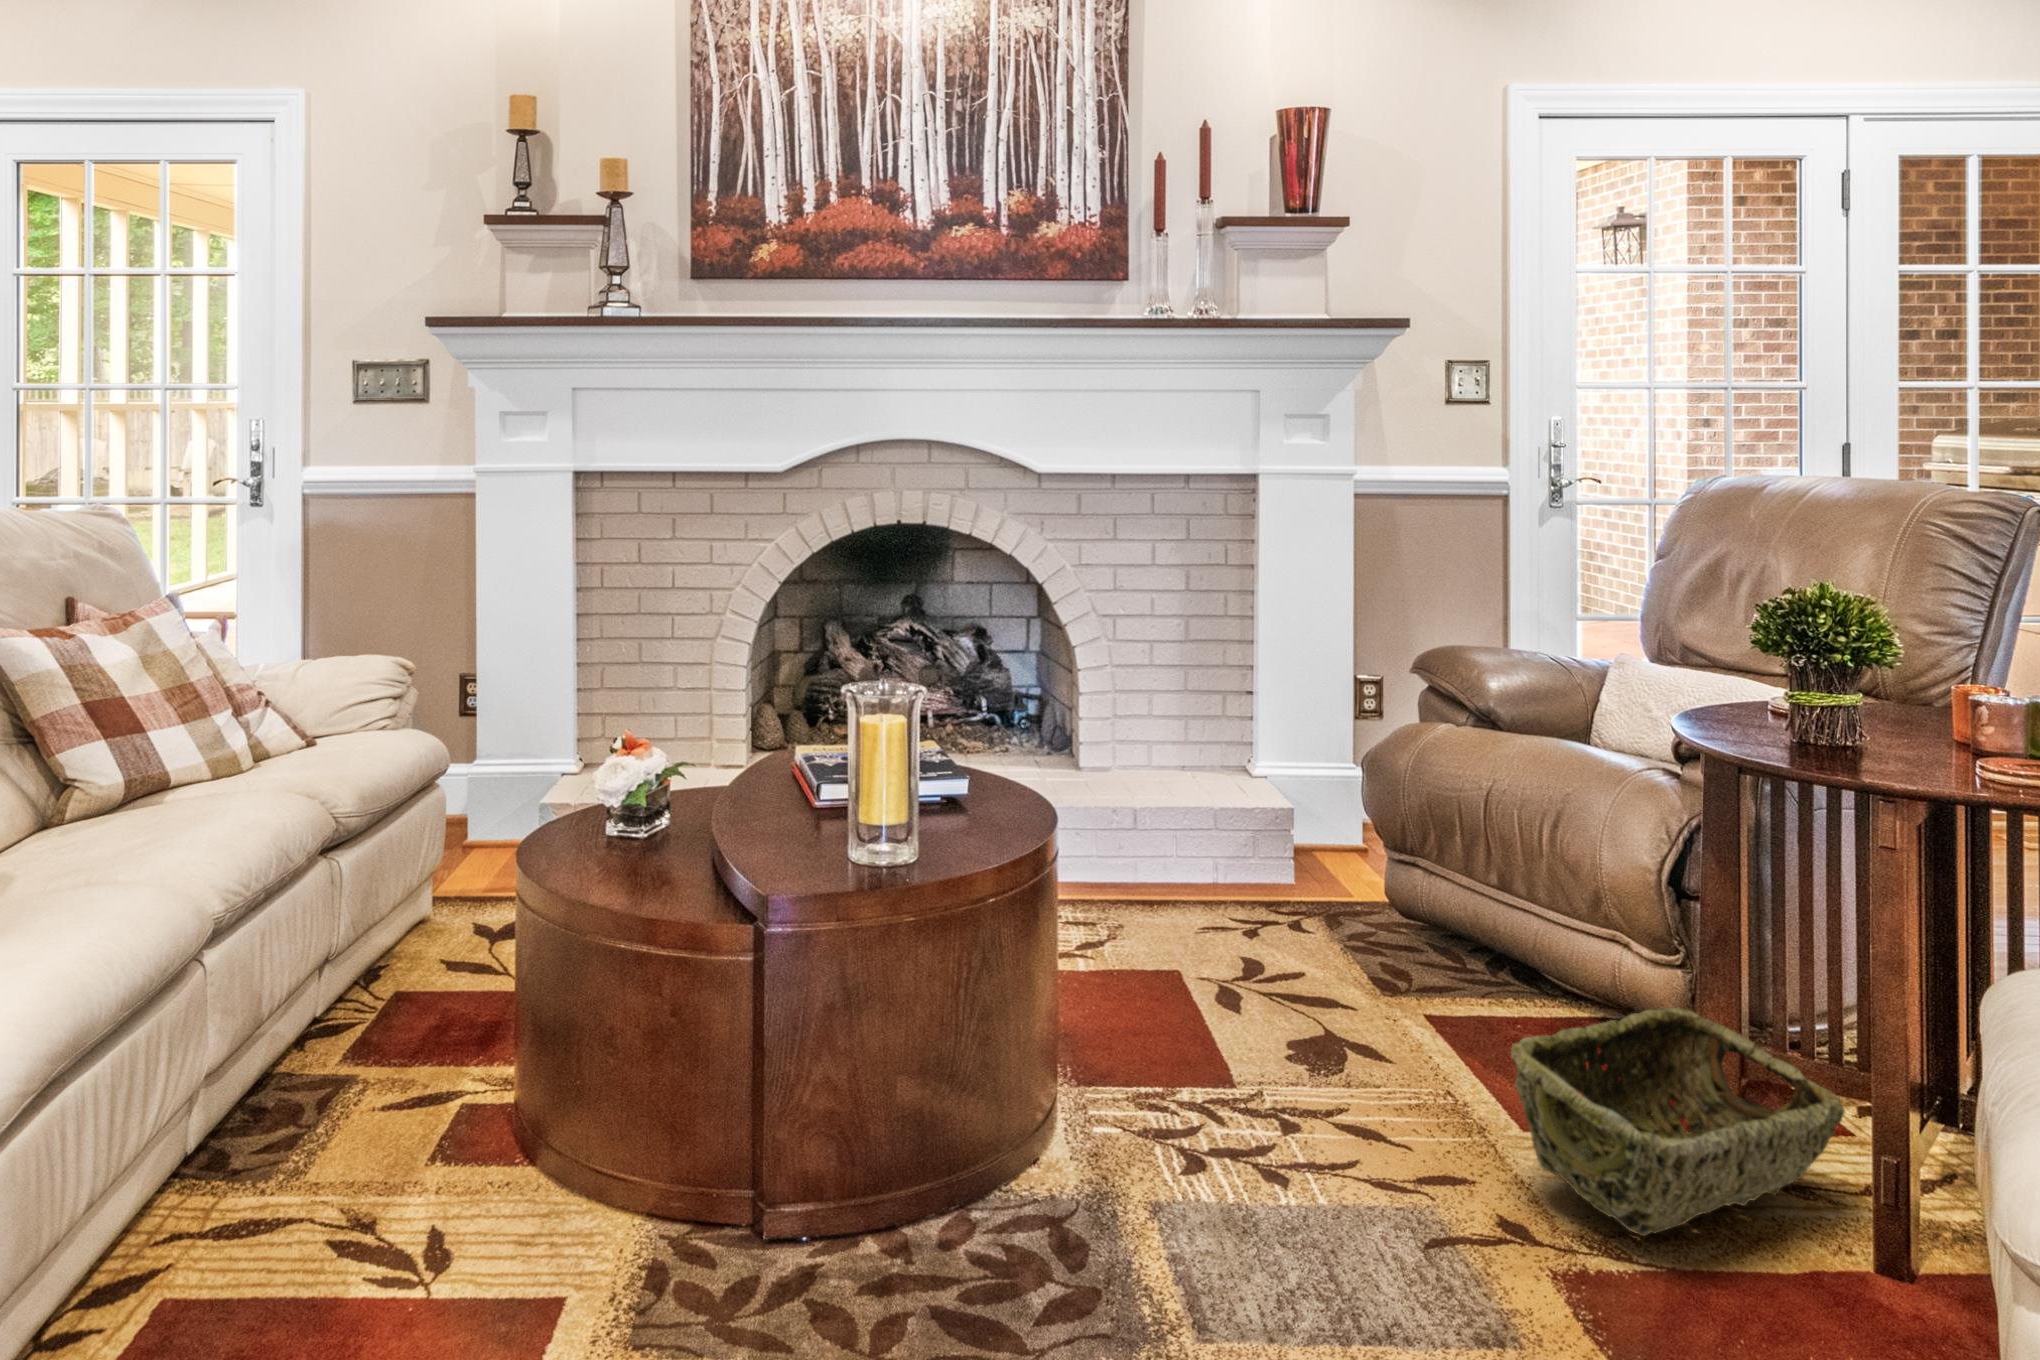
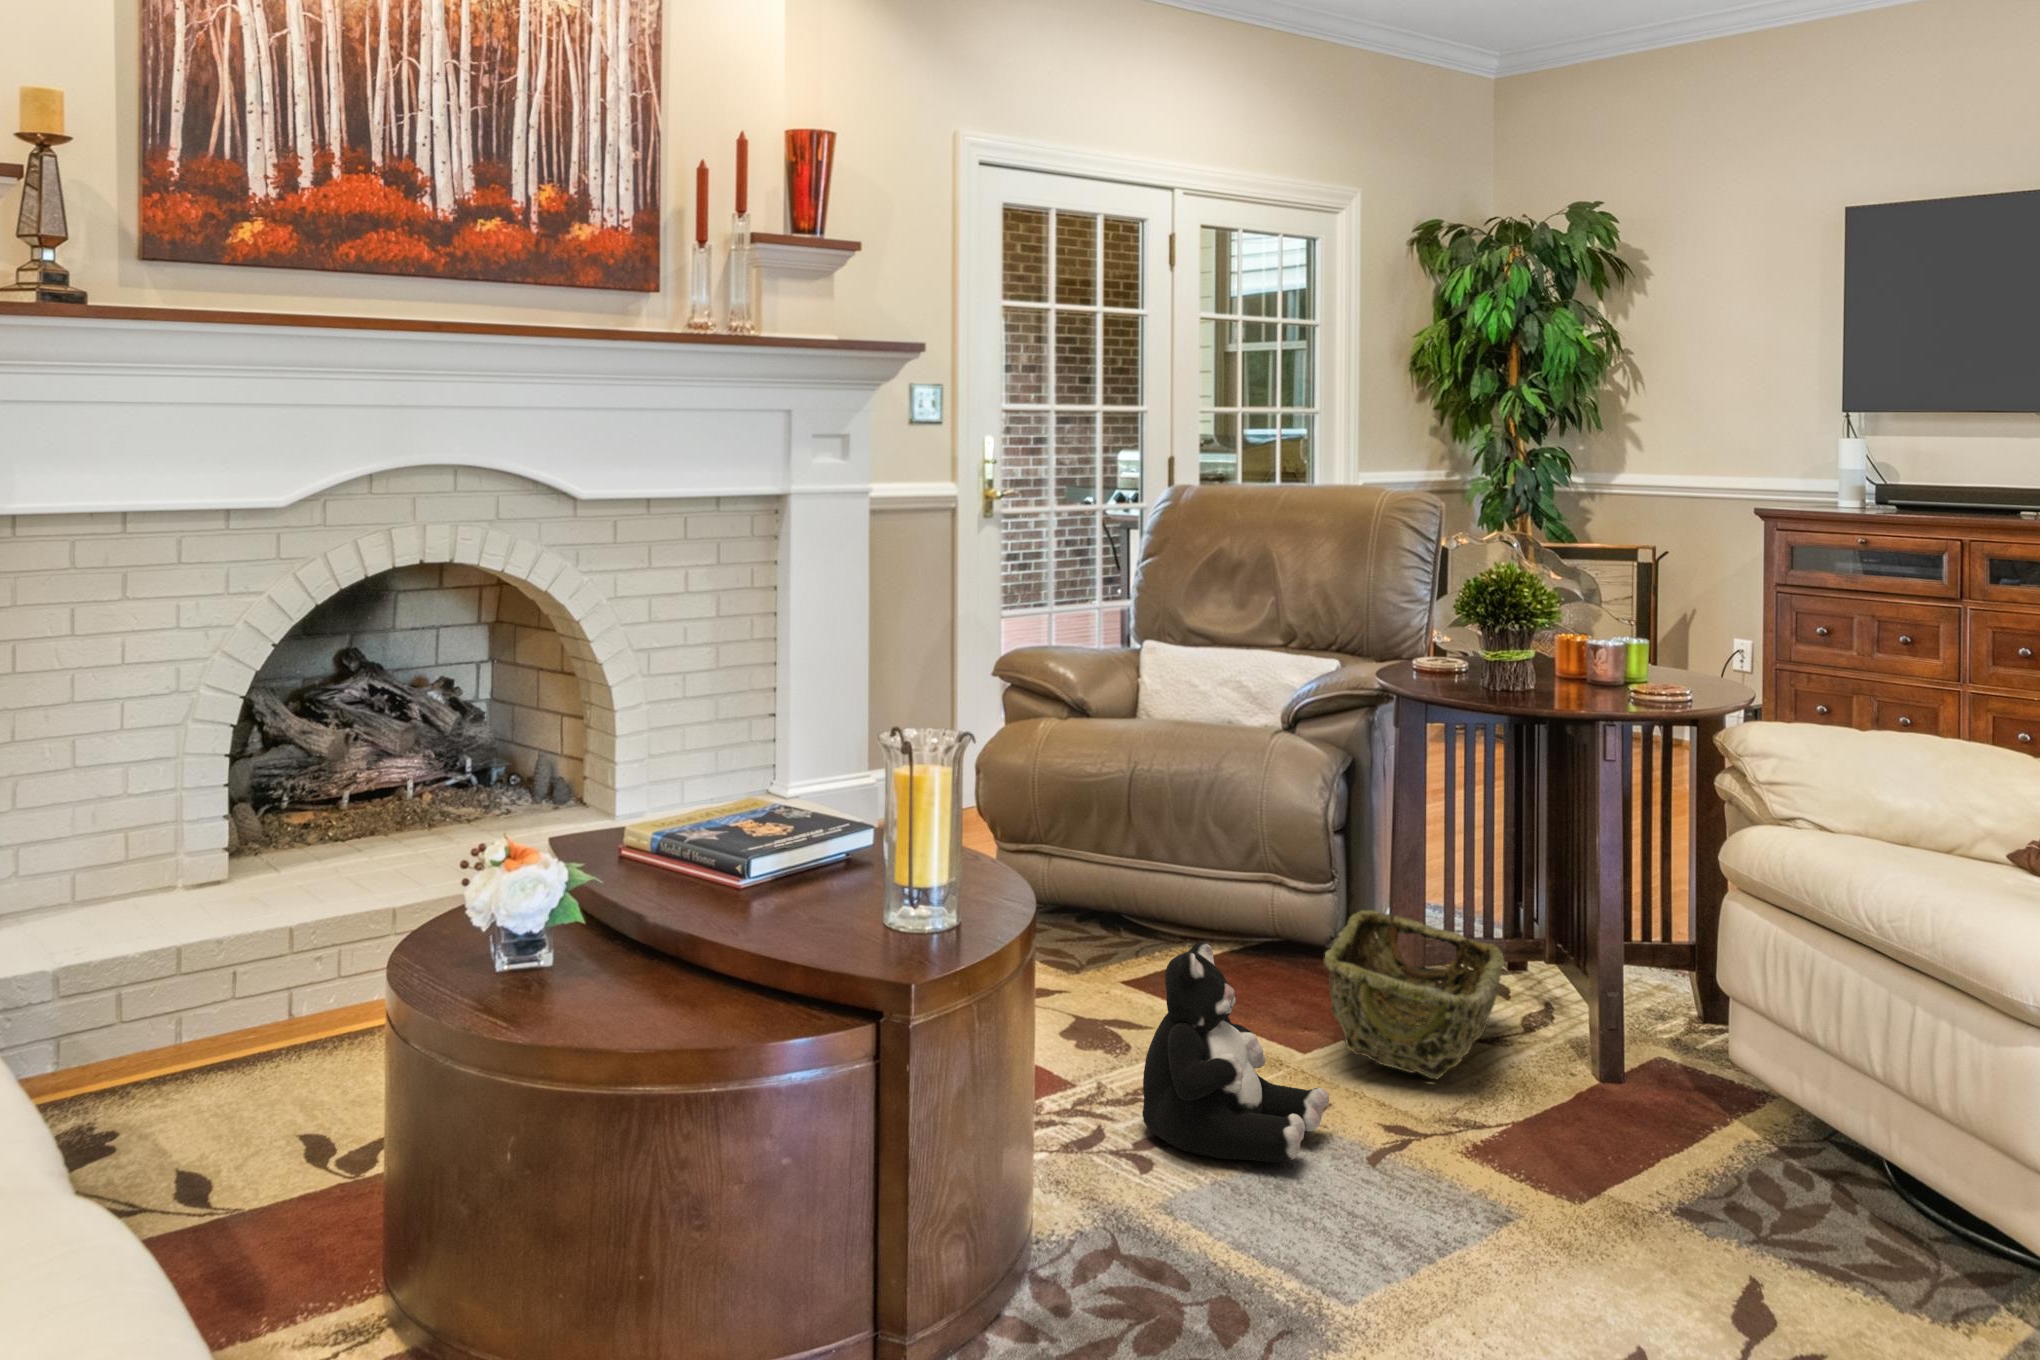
plush toy: none [1208,979,1417,1251] -> present [1143,942,1329,1162]

